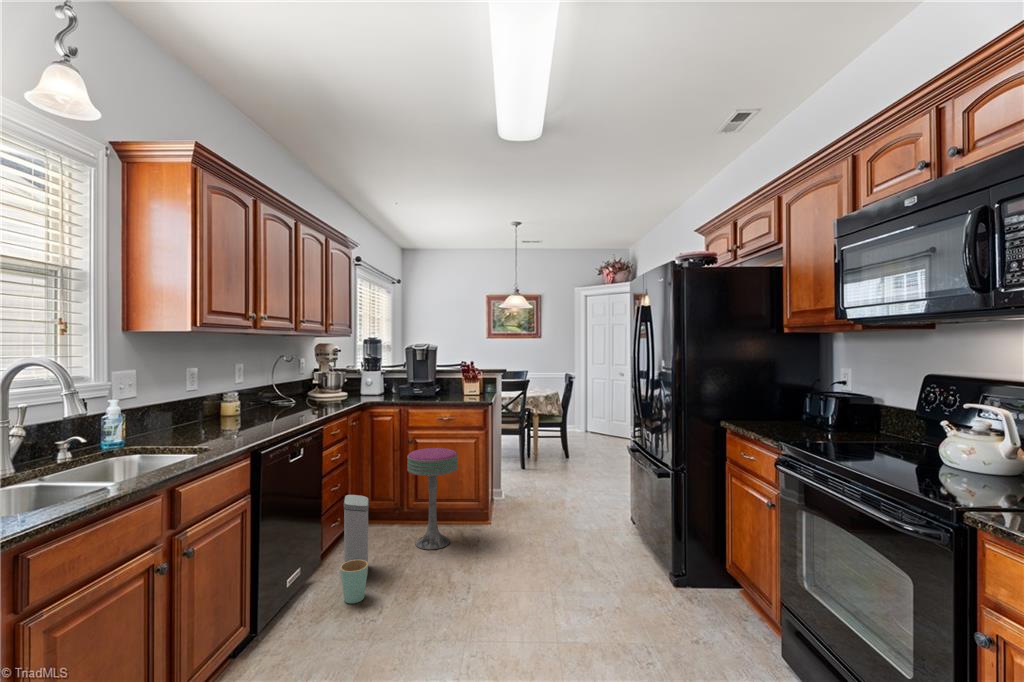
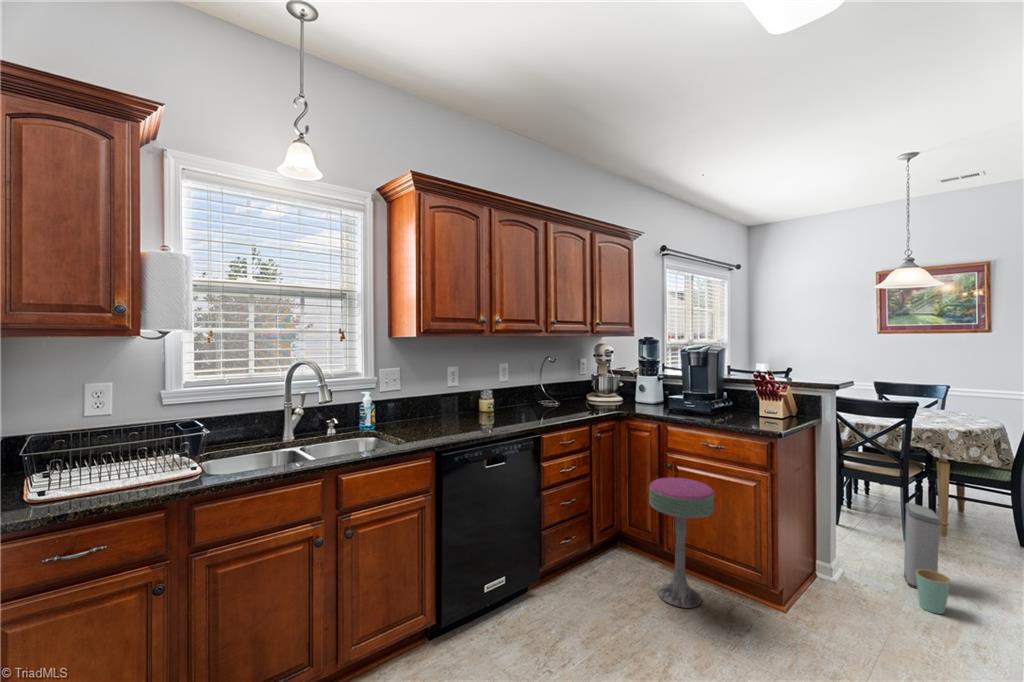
trash can: present [340,495,369,603] -> present [904,503,951,614]

